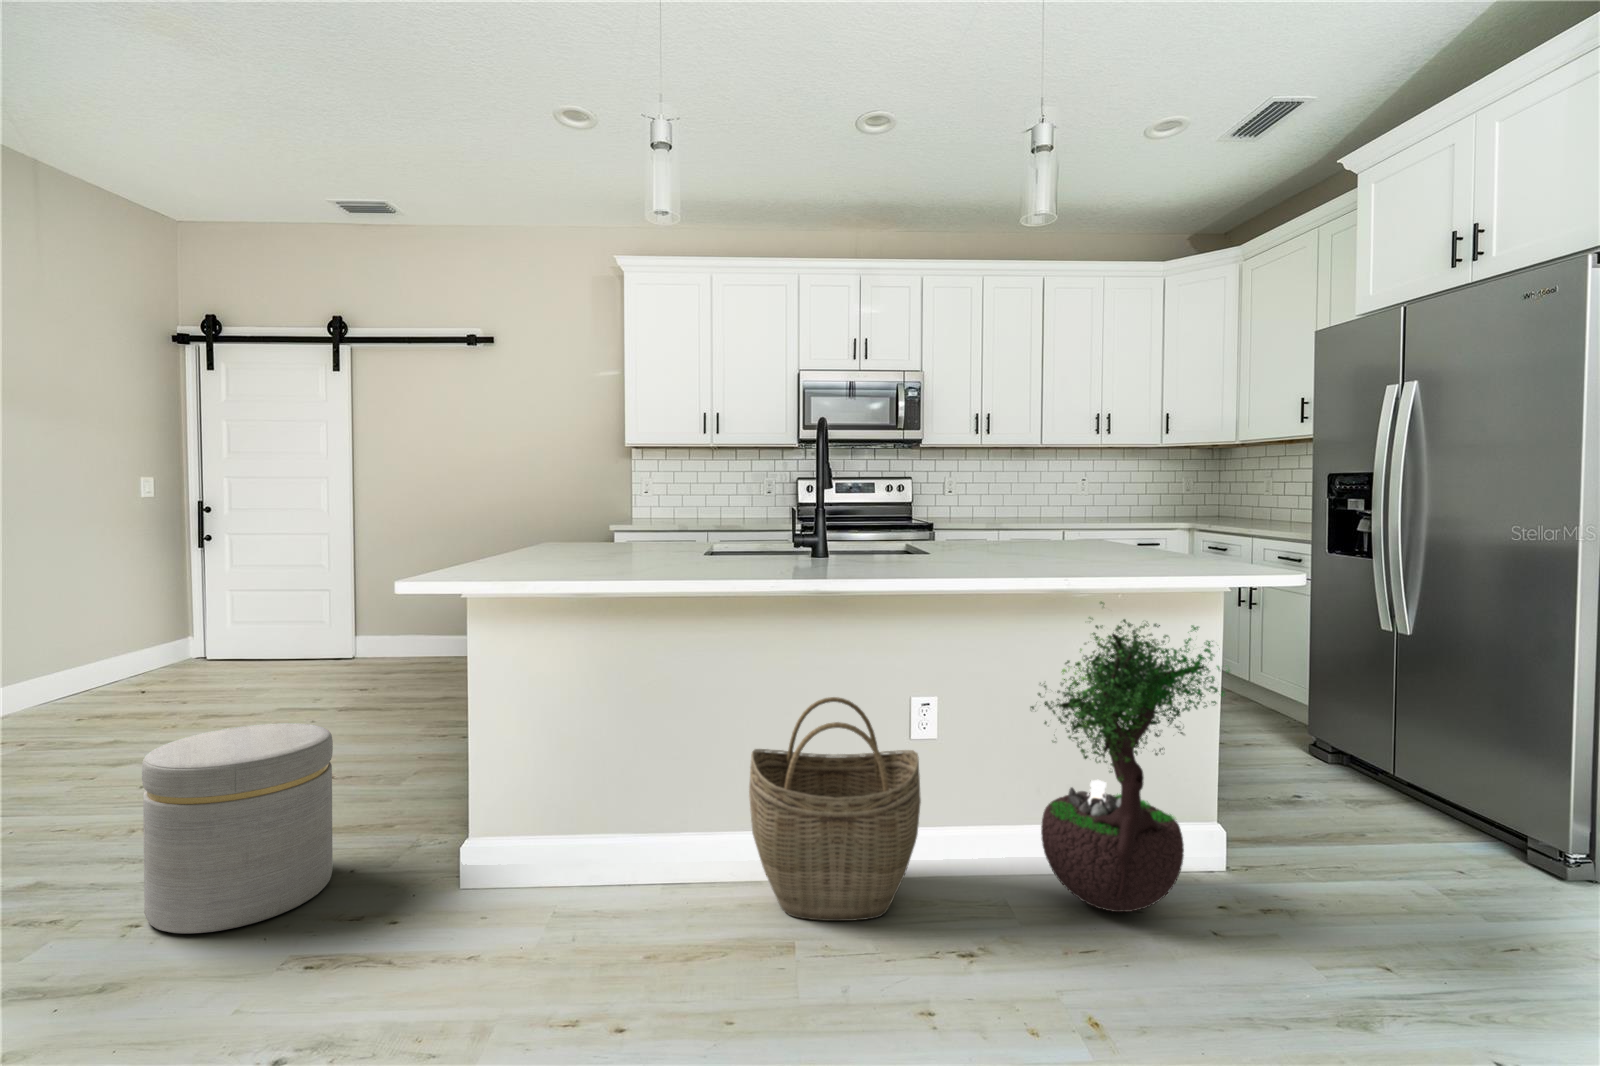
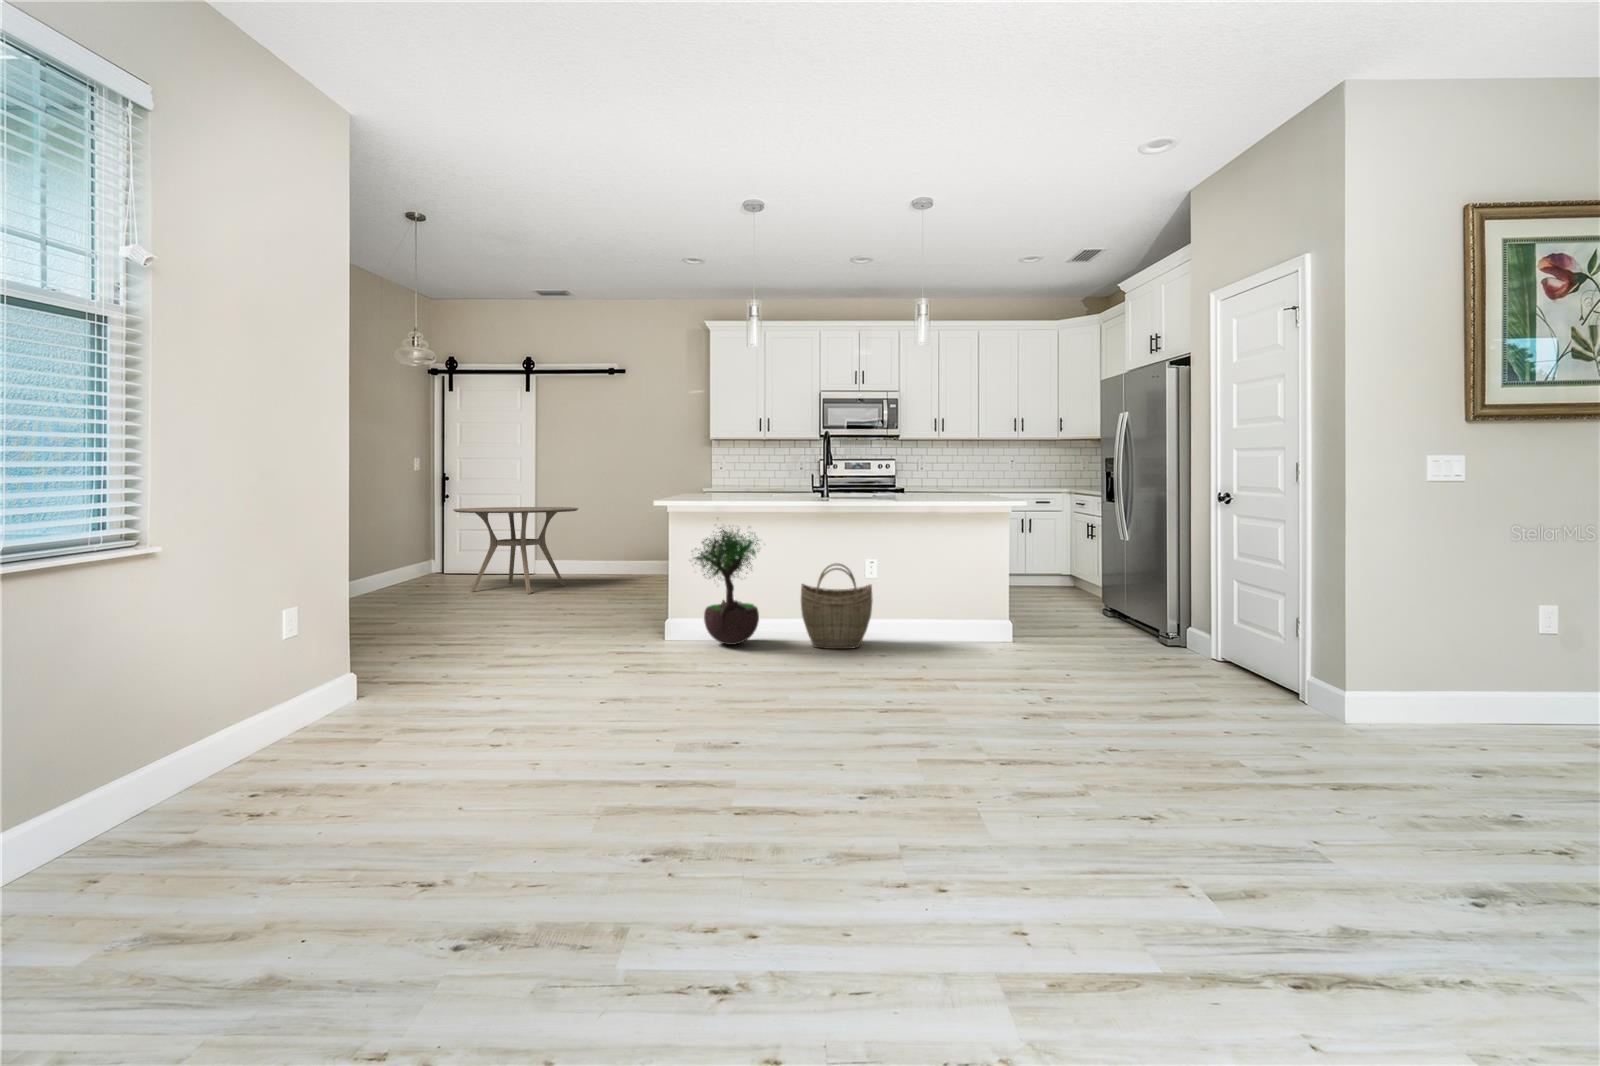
dining table: none [168,551,403,702] -> present [453,507,578,594]
potted tree: present [1030,602,1230,912] -> present [694,518,759,645]
ottoman: present [142,723,333,933] -> none [557,576,623,649]

